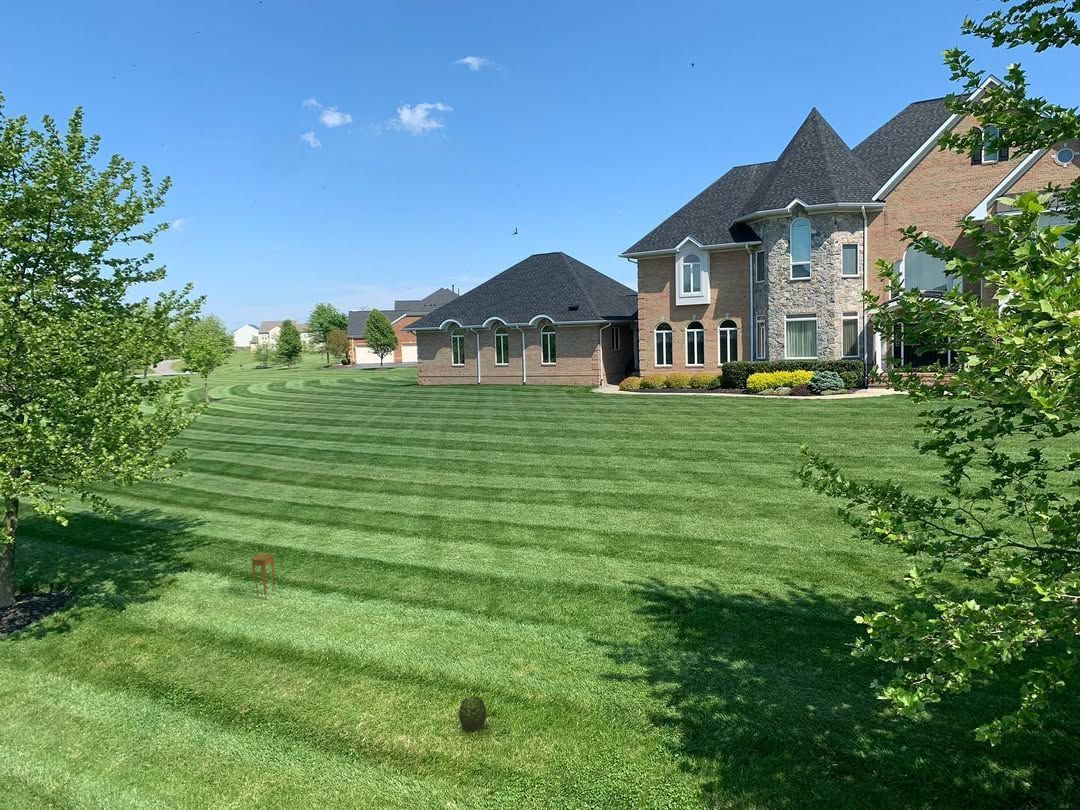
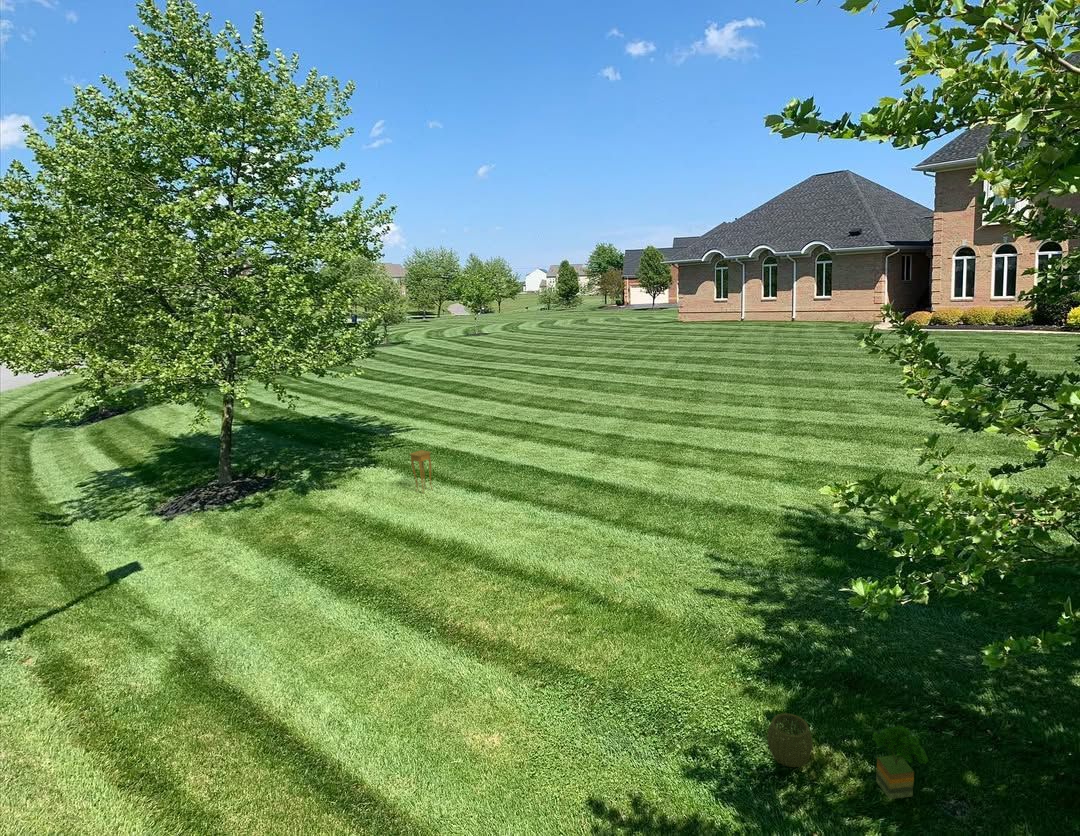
woven basket: present [459,697,487,731] -> present [767,713,813,767]
potted tree: none [769,728,807,782] -> present [872,726,928,799]

